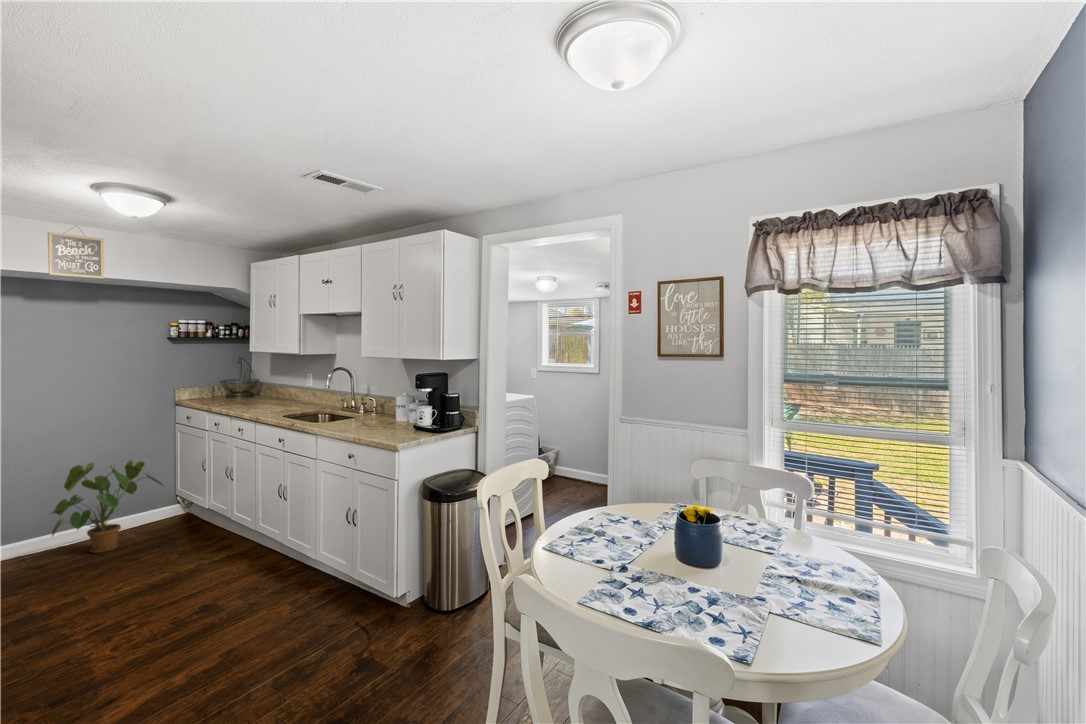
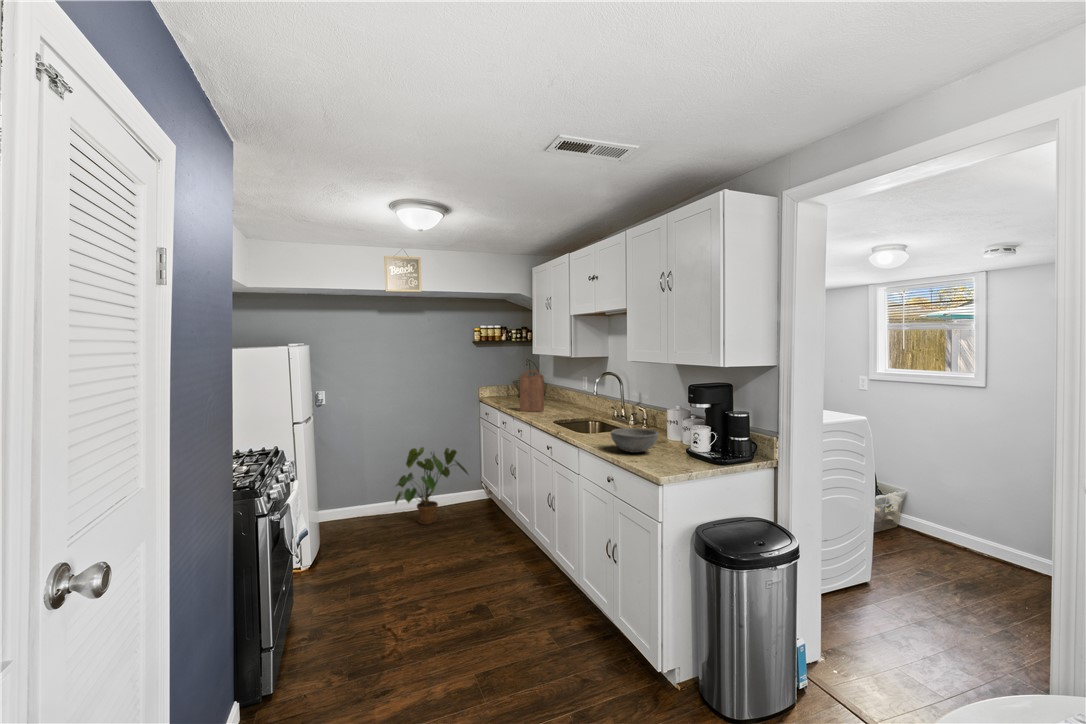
cutting board: none [238,367,267,411] -> present [520,370,544,412]
bowl: none [350,413,391,432] -> present [611,428,658,453]

